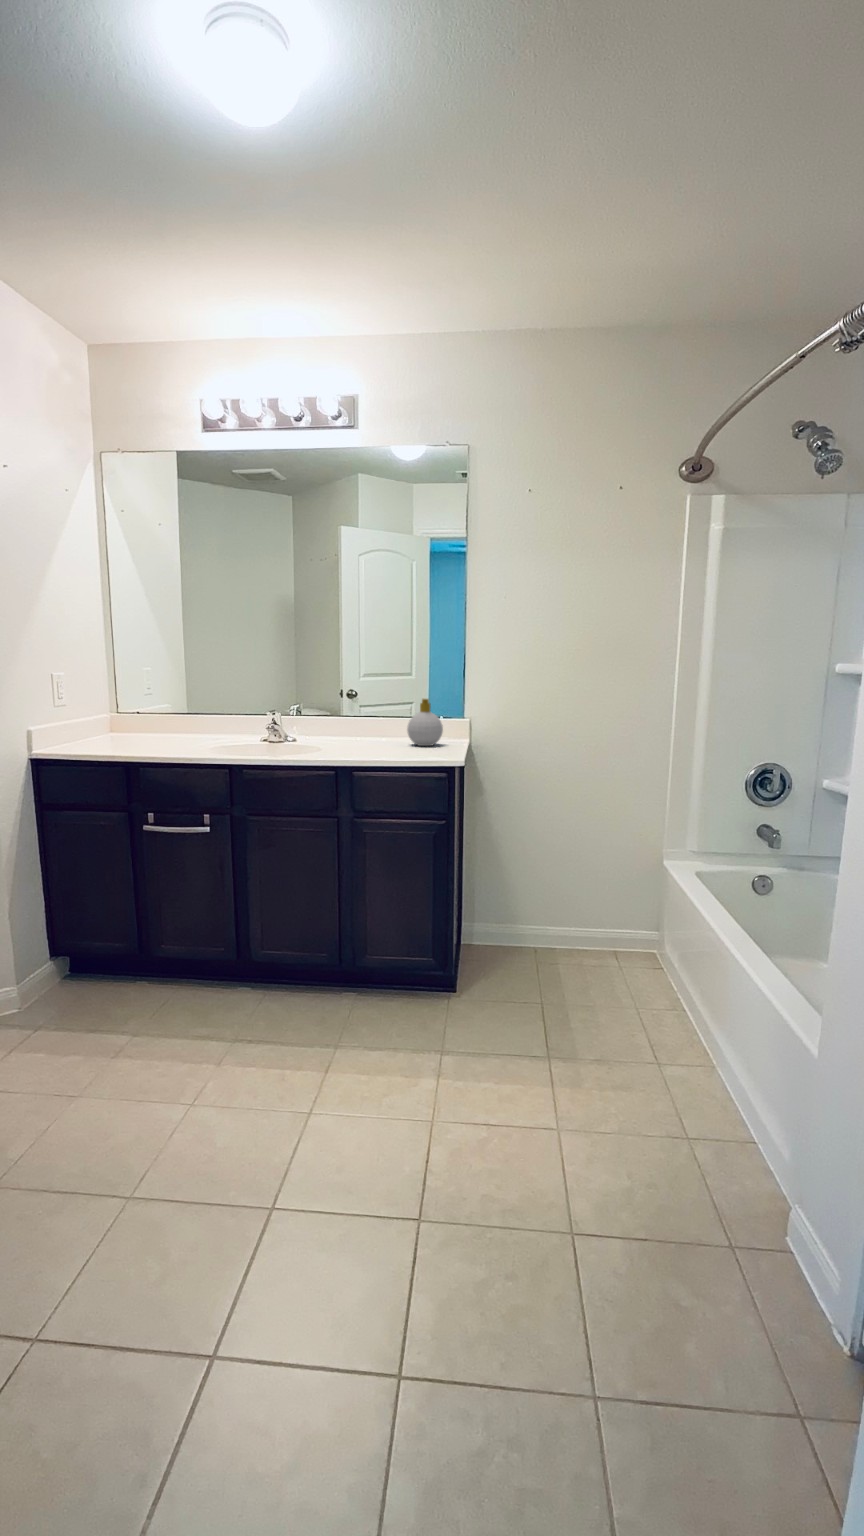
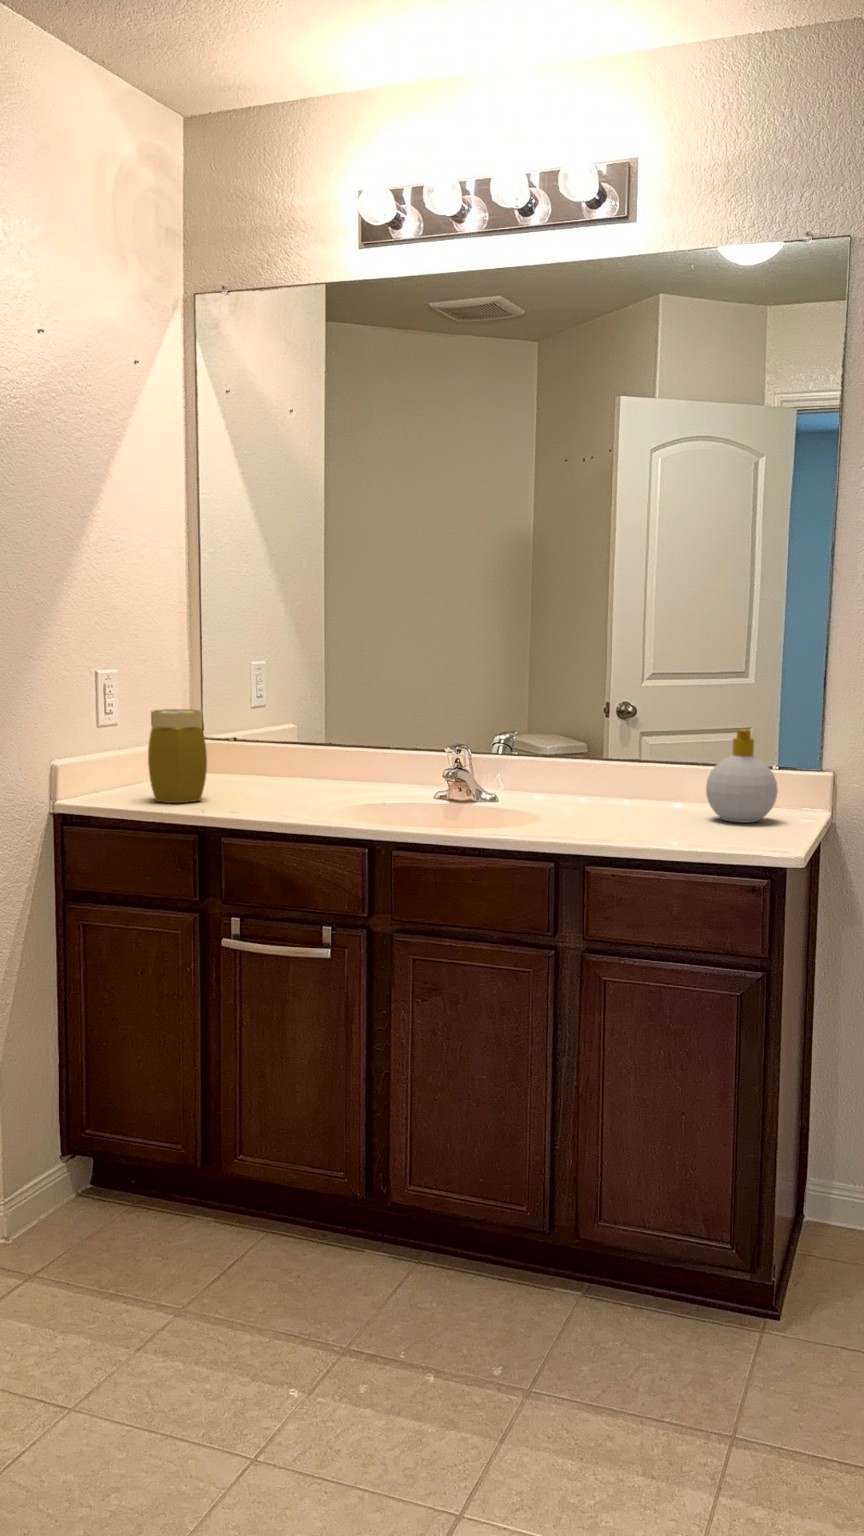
jar: none [89,695,127,749] -> present [148,709,207,803]

